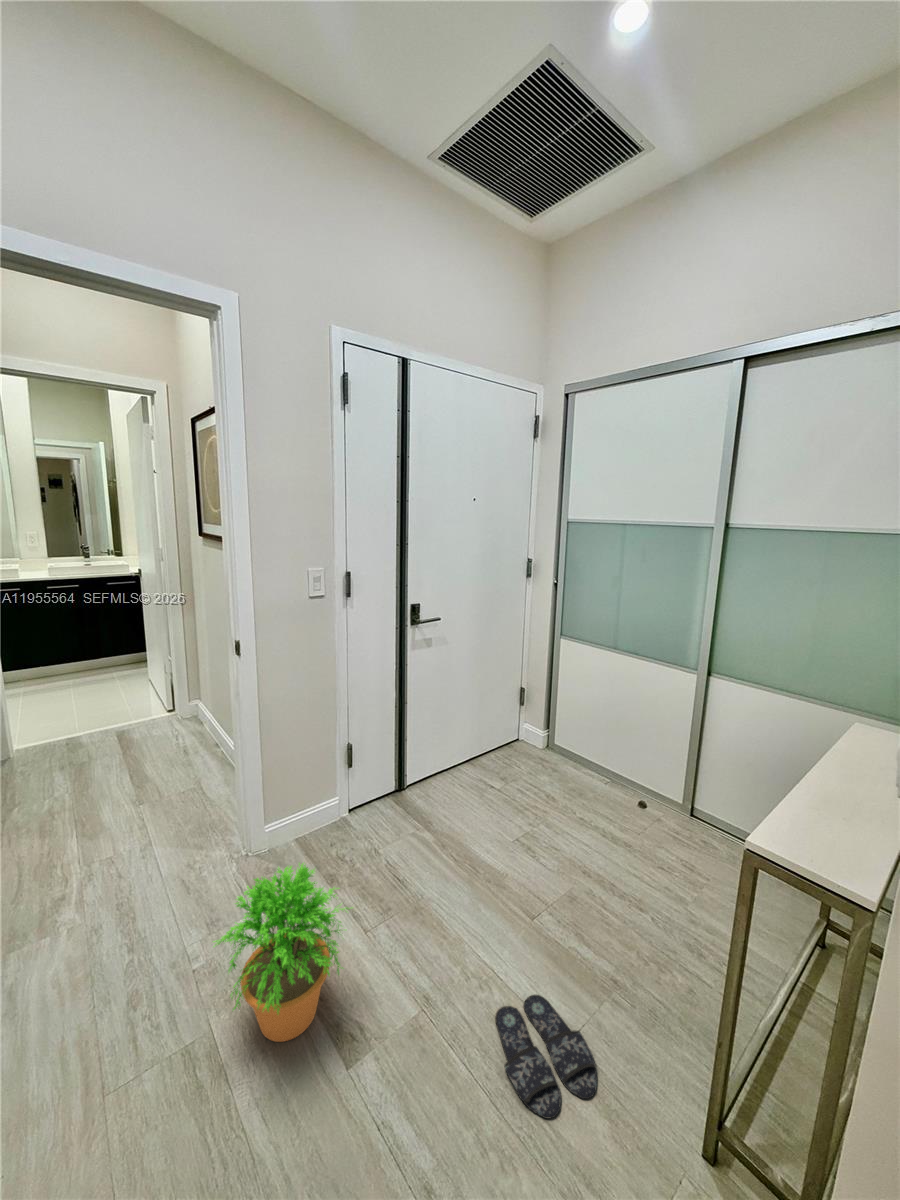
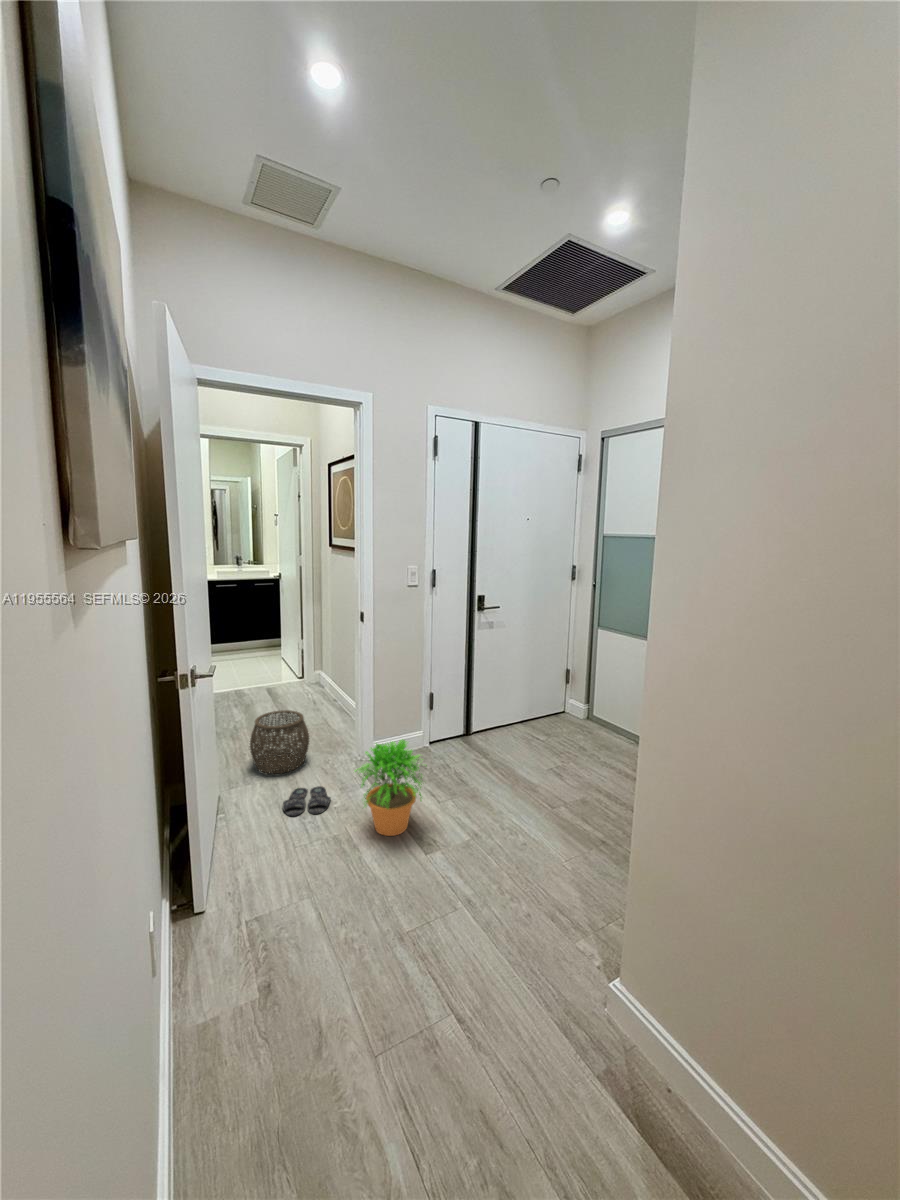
woven basket: none [47,794,160,911] -> present [250,710,309,774]
slippers: present [495,995,597,1118] -> present [283,786,330,816]

